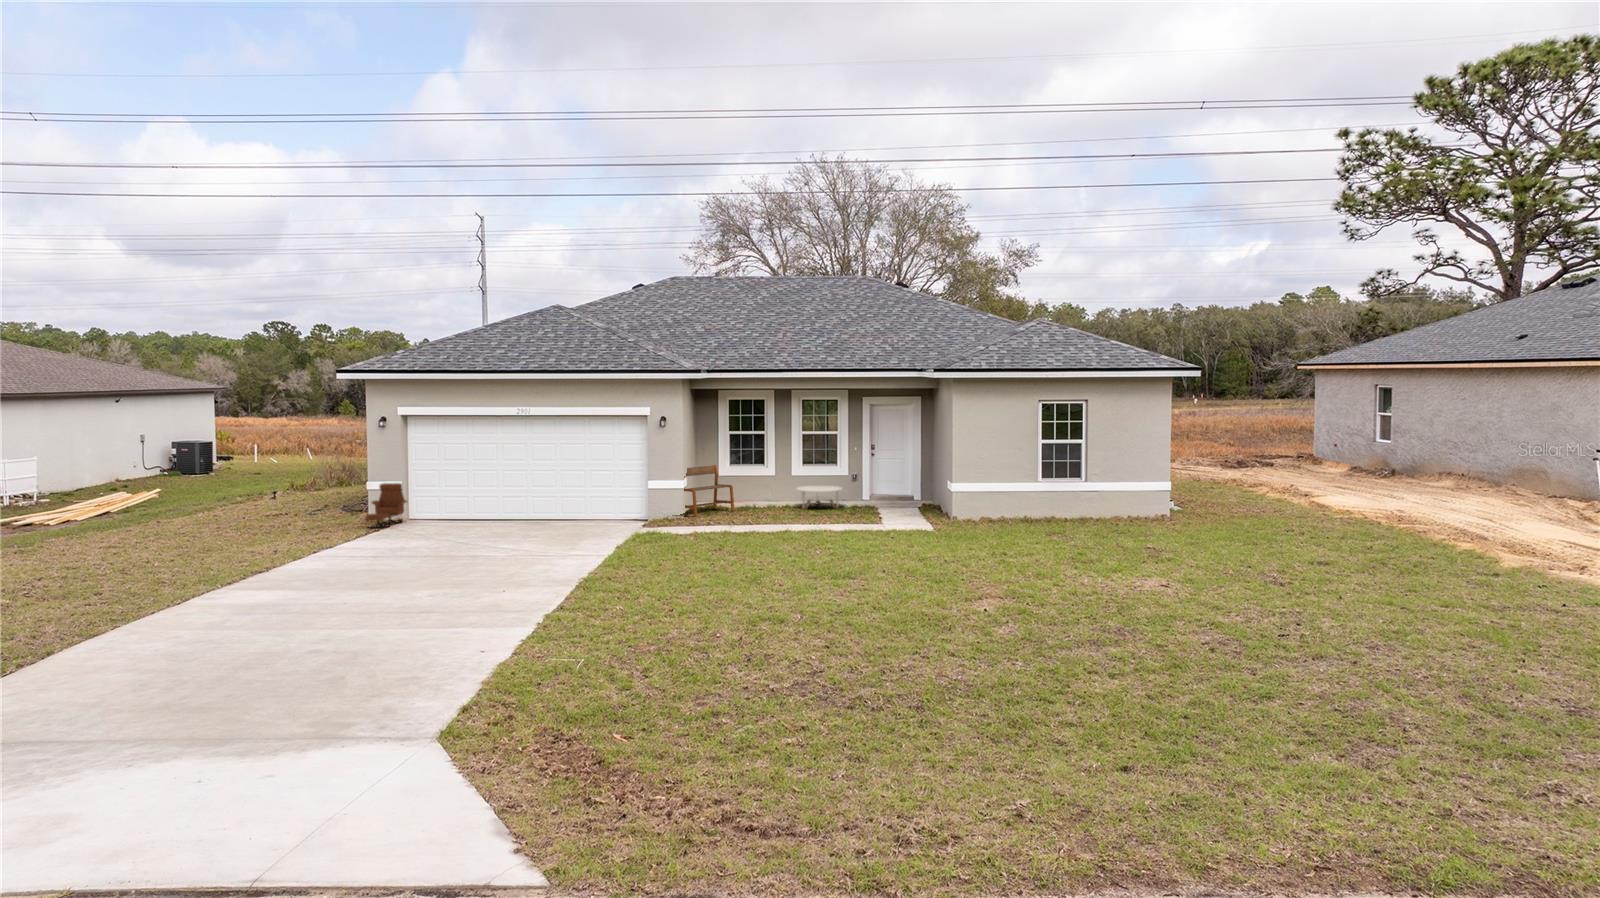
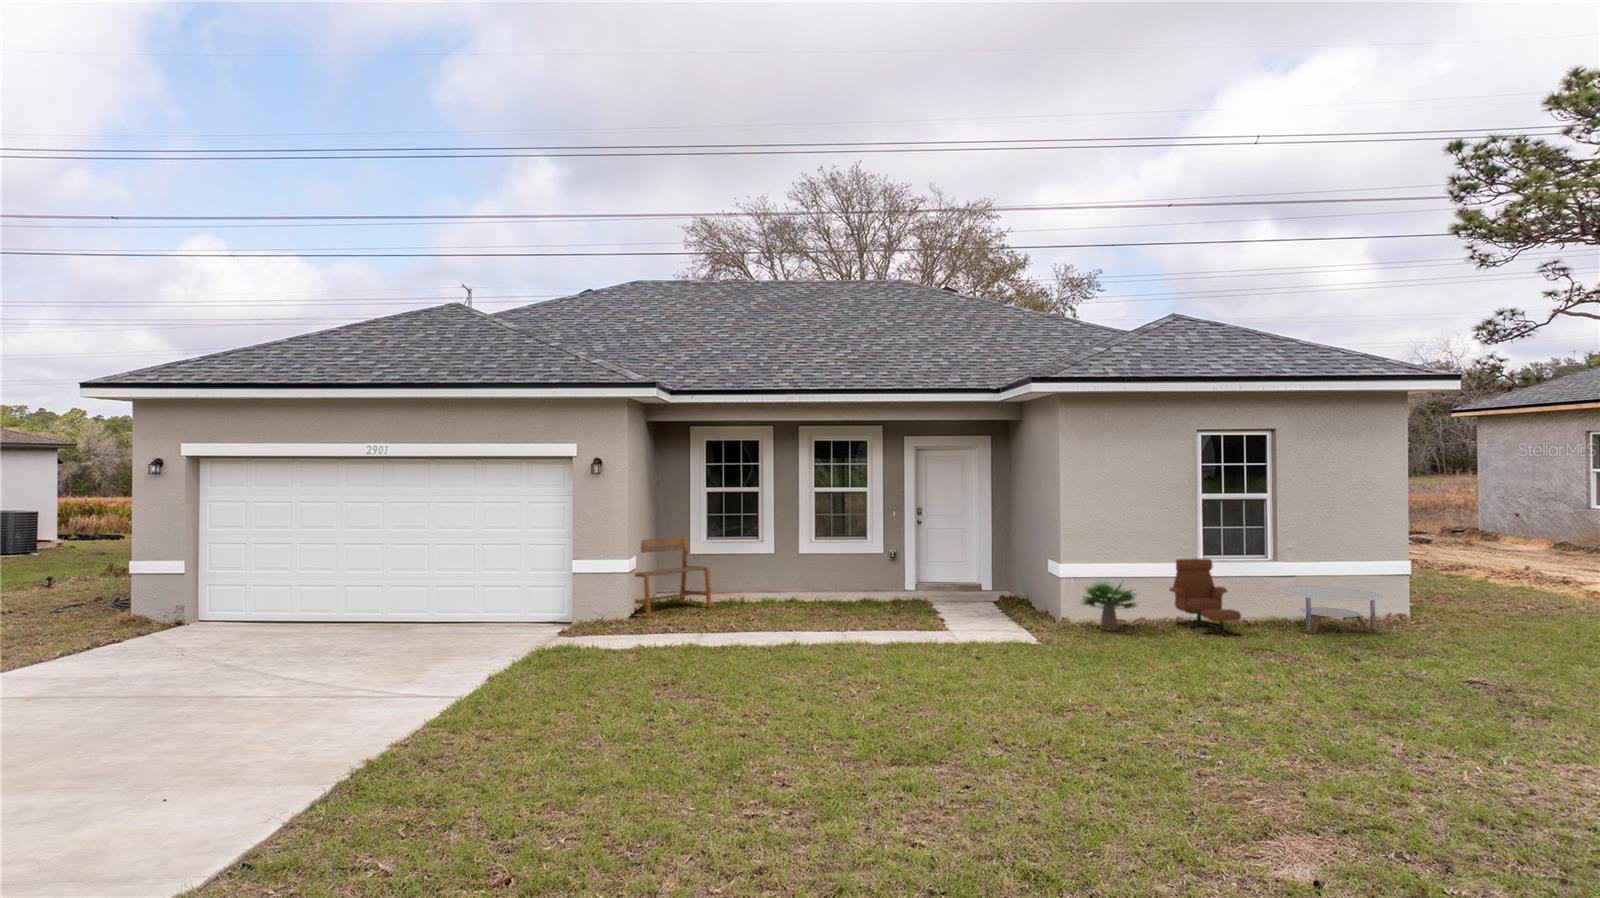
lounge chair: present [366,483,407,529] -> present [1169,559,1241,637]
round table: present [797,486,842,509] -> present [1279,586,1382,633]
potted plant: none [961,493,998,524] -> present [1081,583,1138,631]

